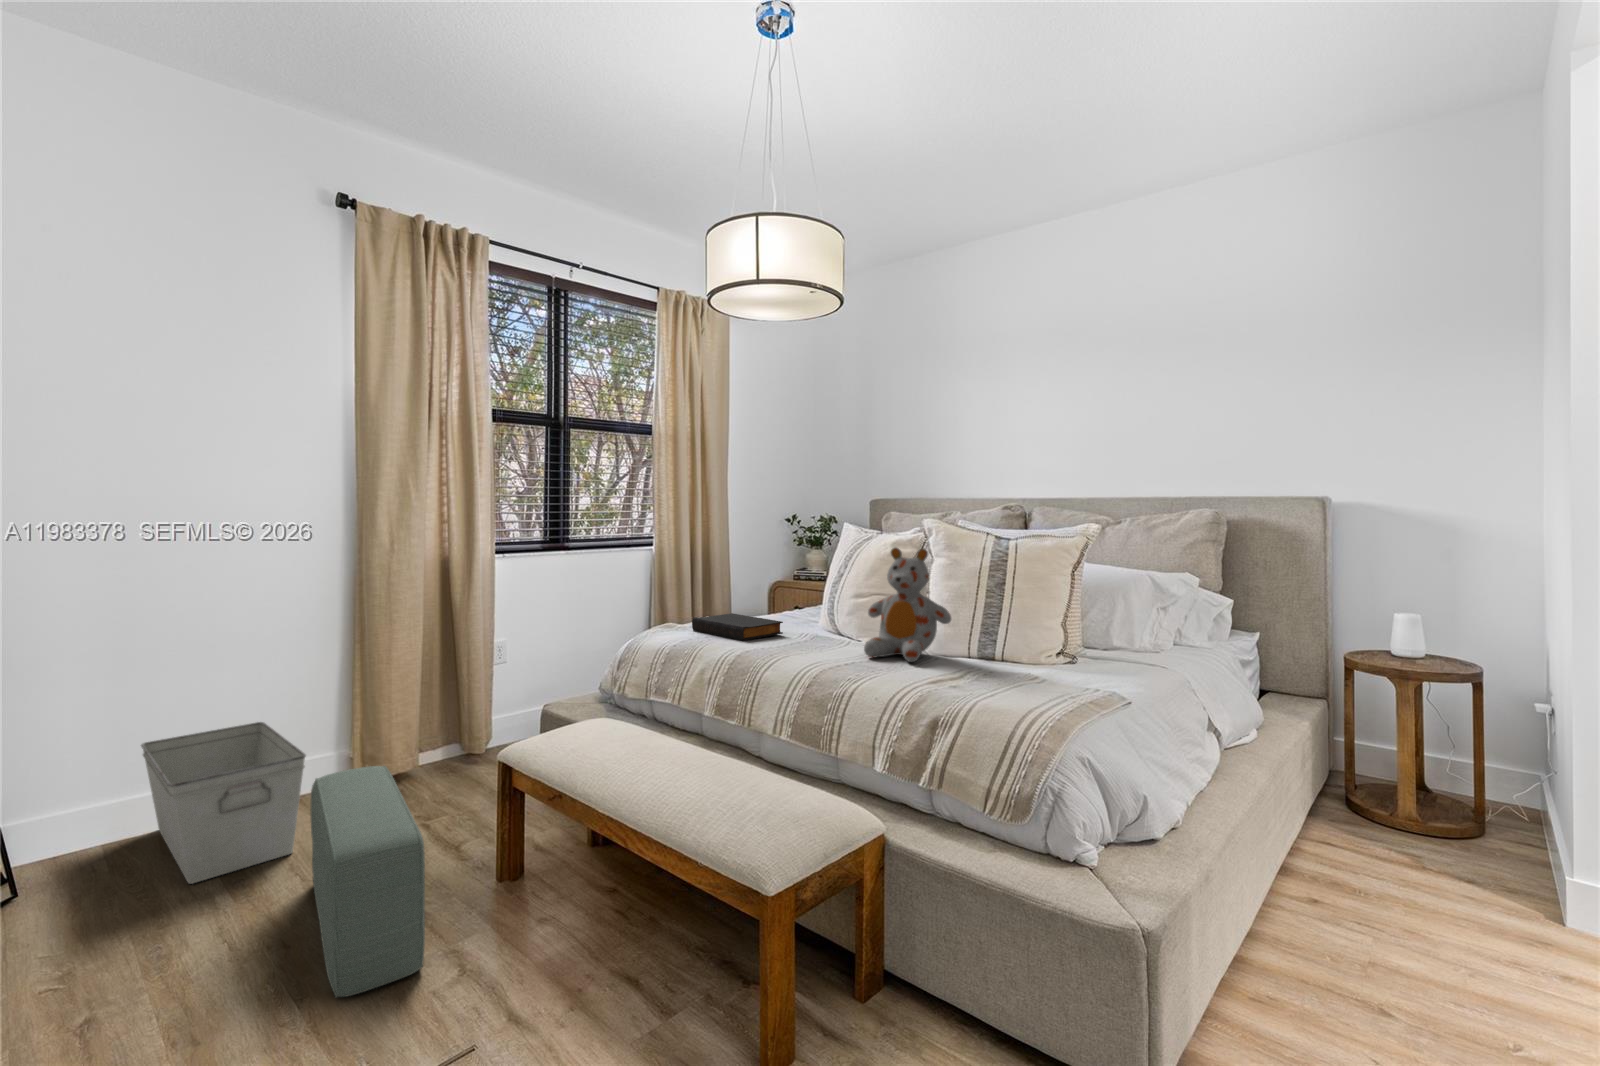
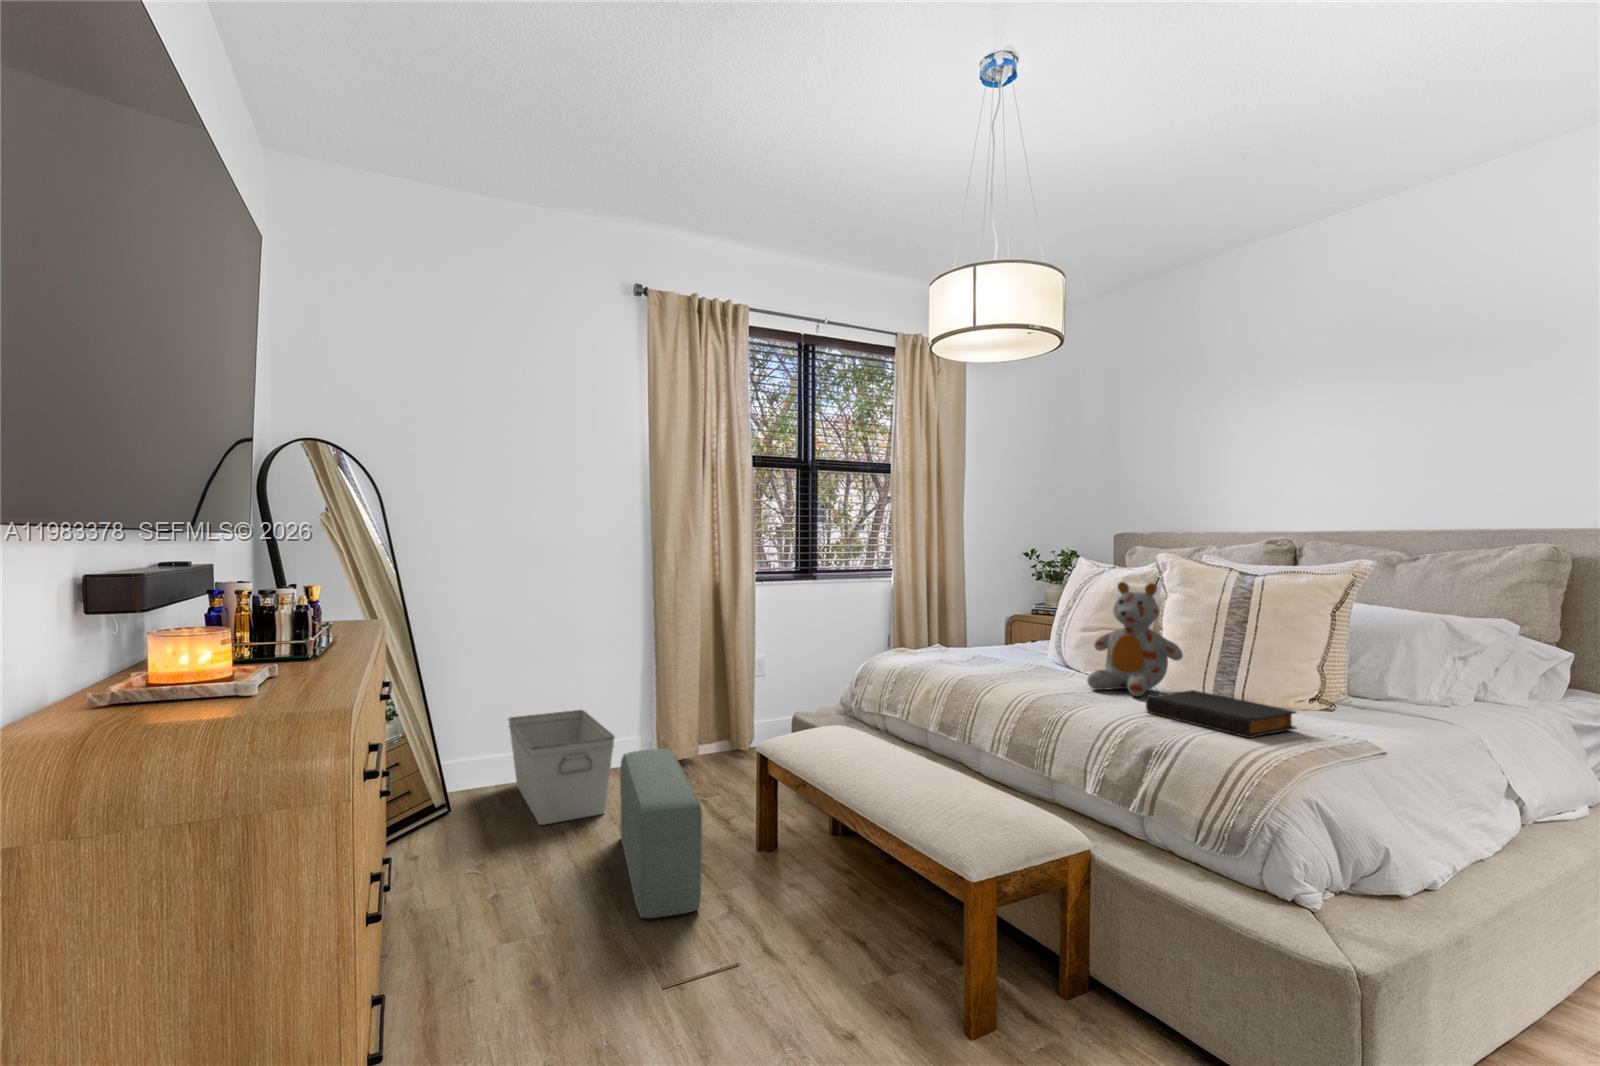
book: present [692,613,783,641] -> present [1146,690,1296,738]

